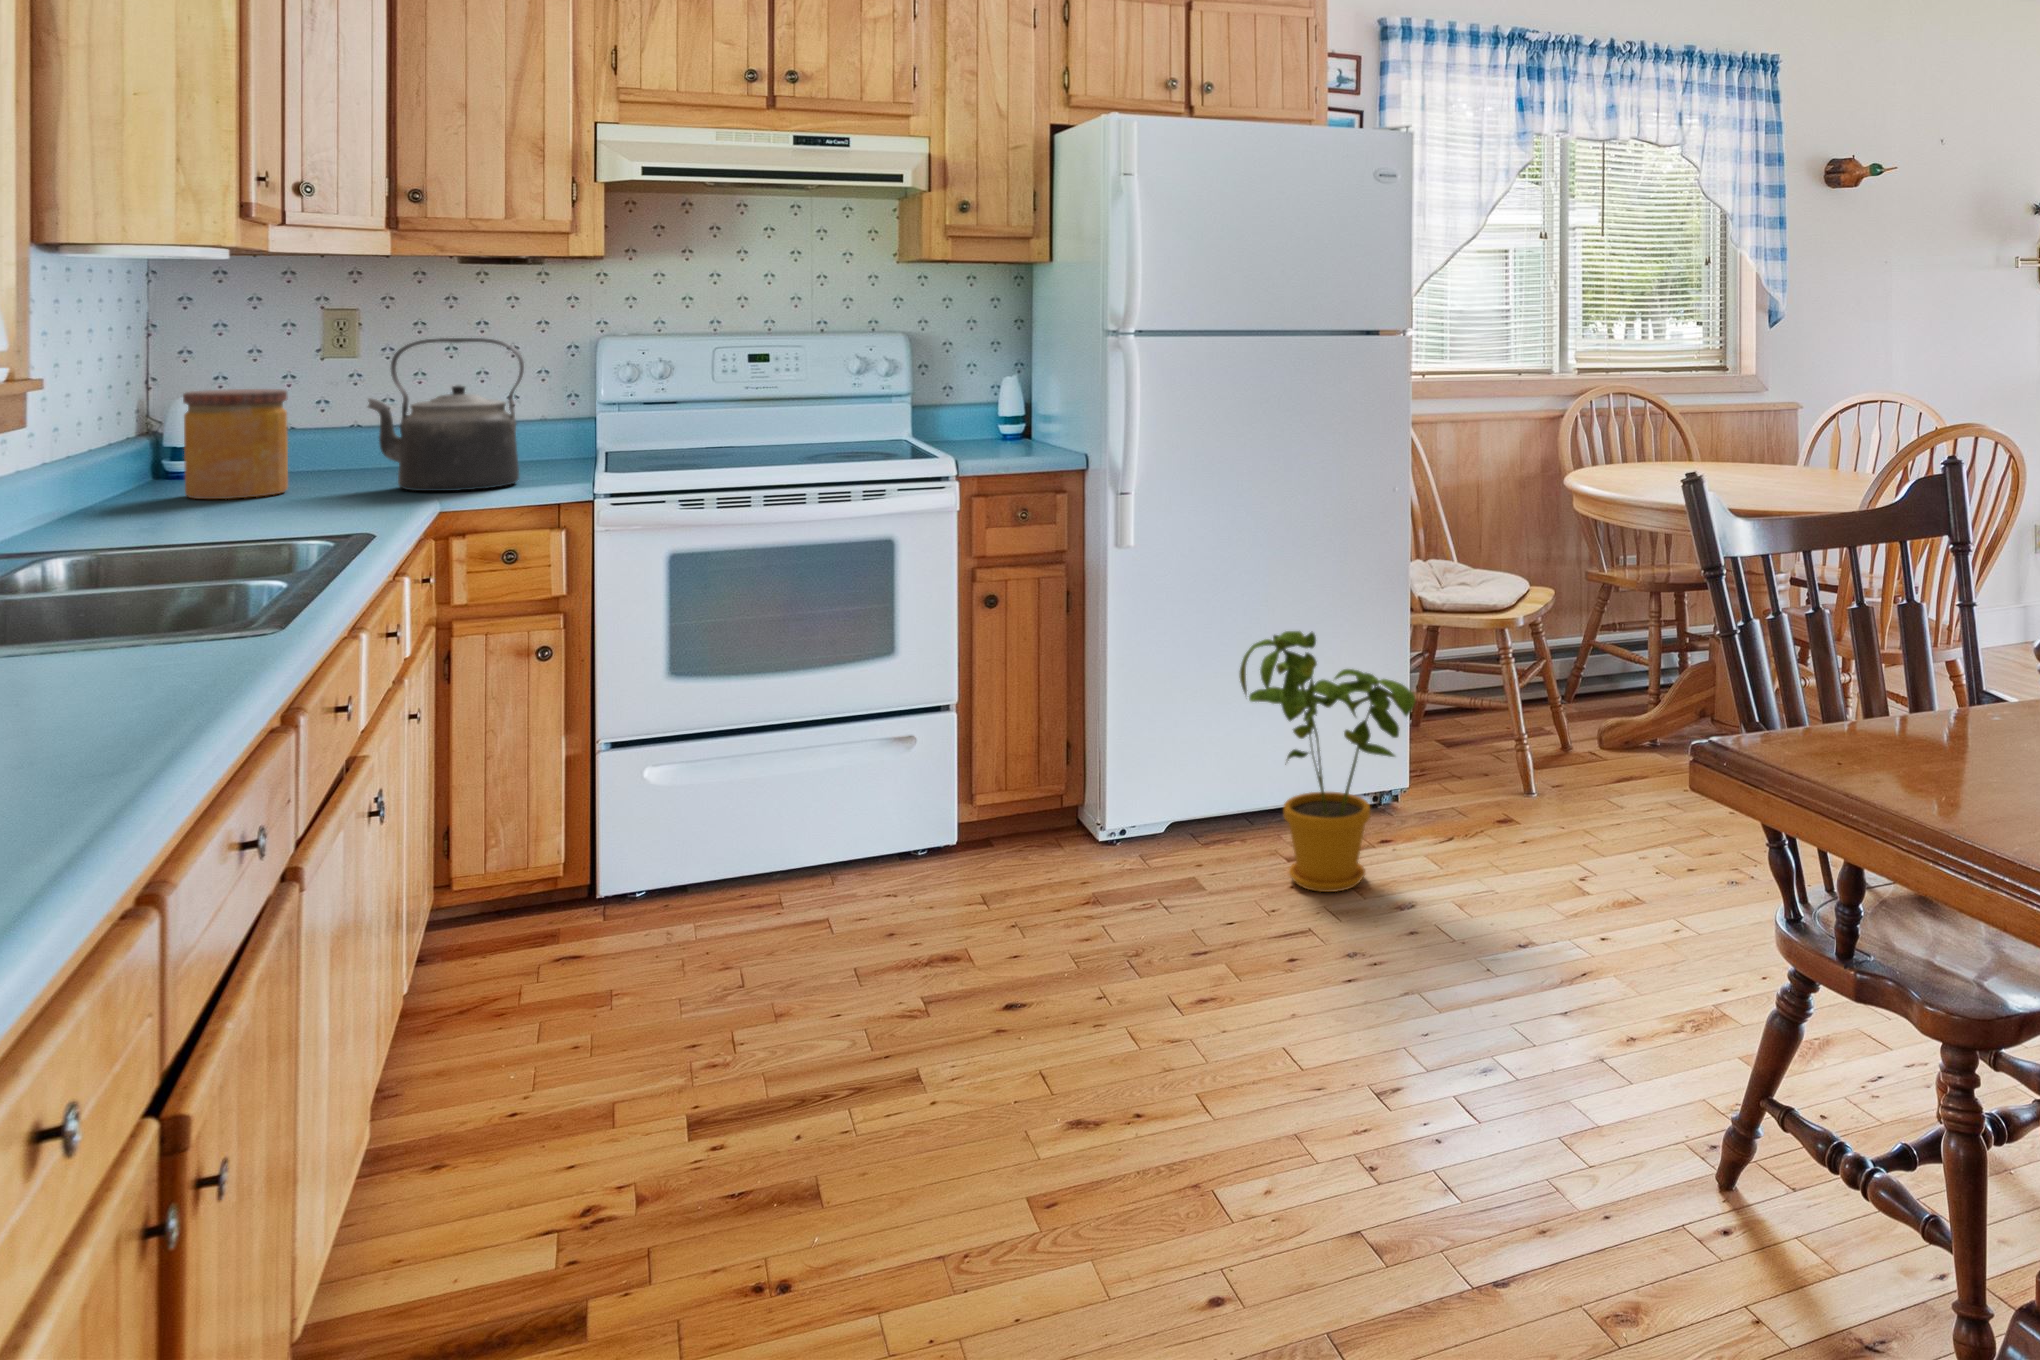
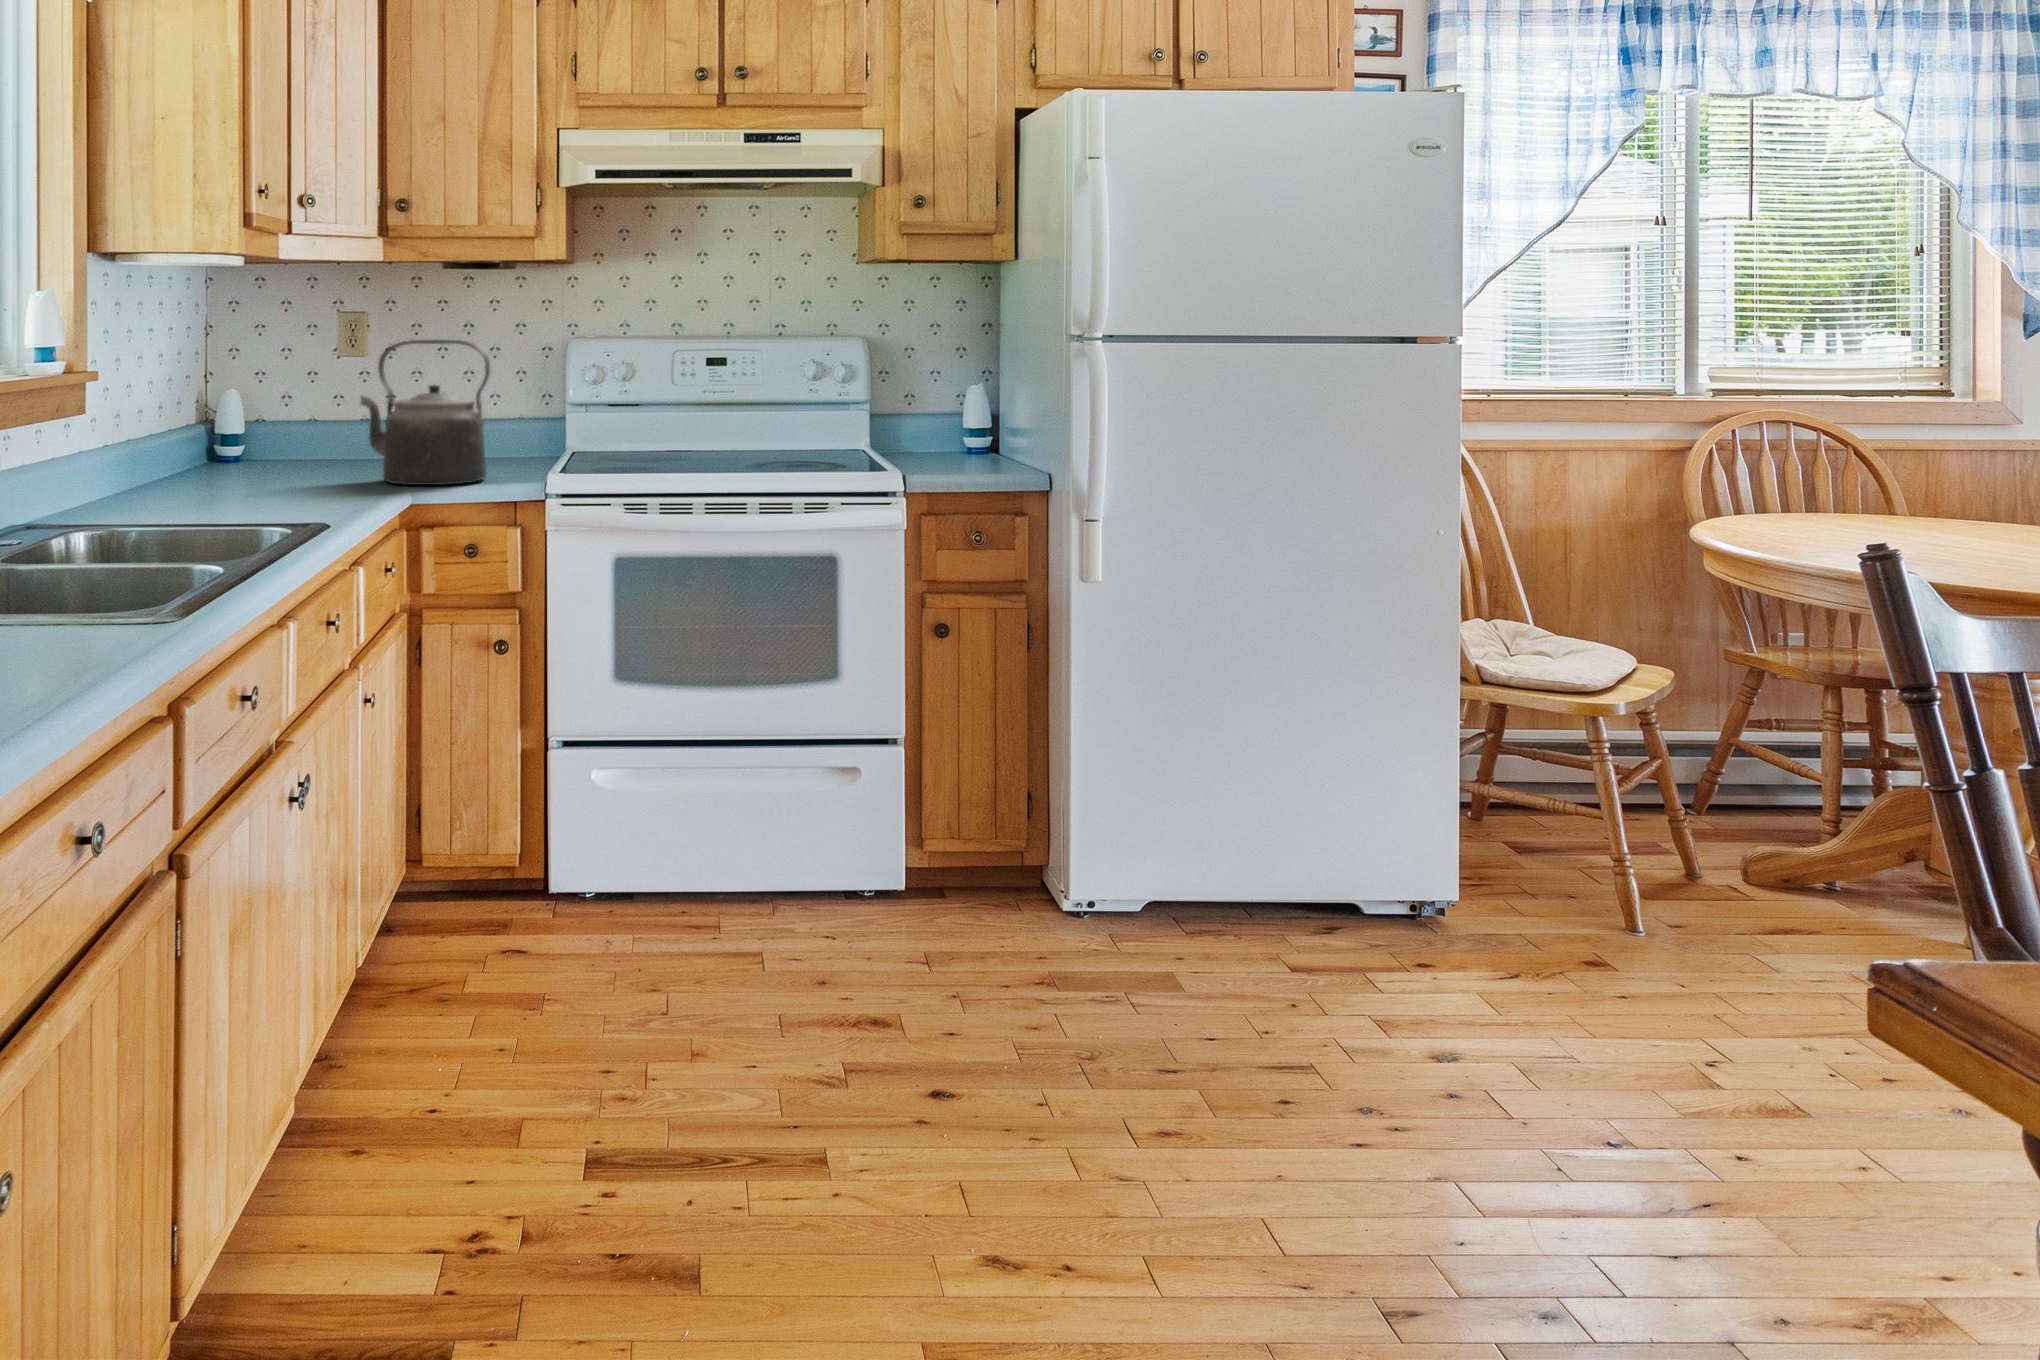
jar: present [183,389,288,499] -> none [215,385,296,484]
house plant: present [1240,631,1415,892] -> none [1225,695,1457,1020]

